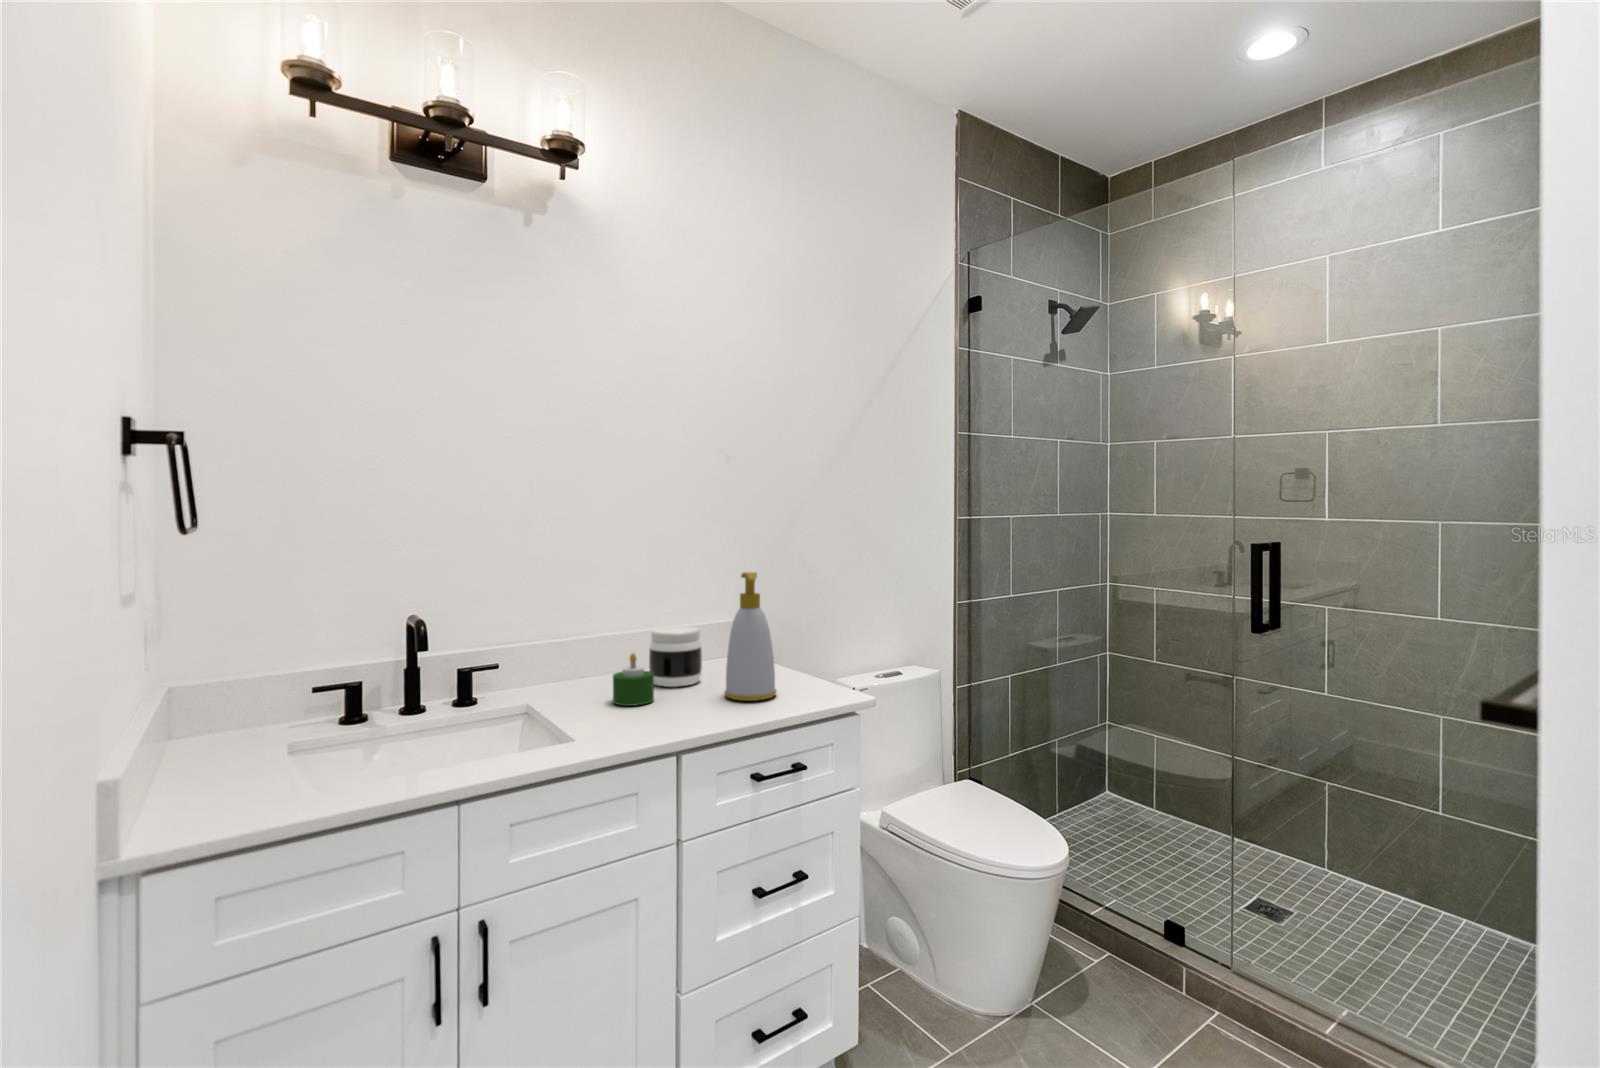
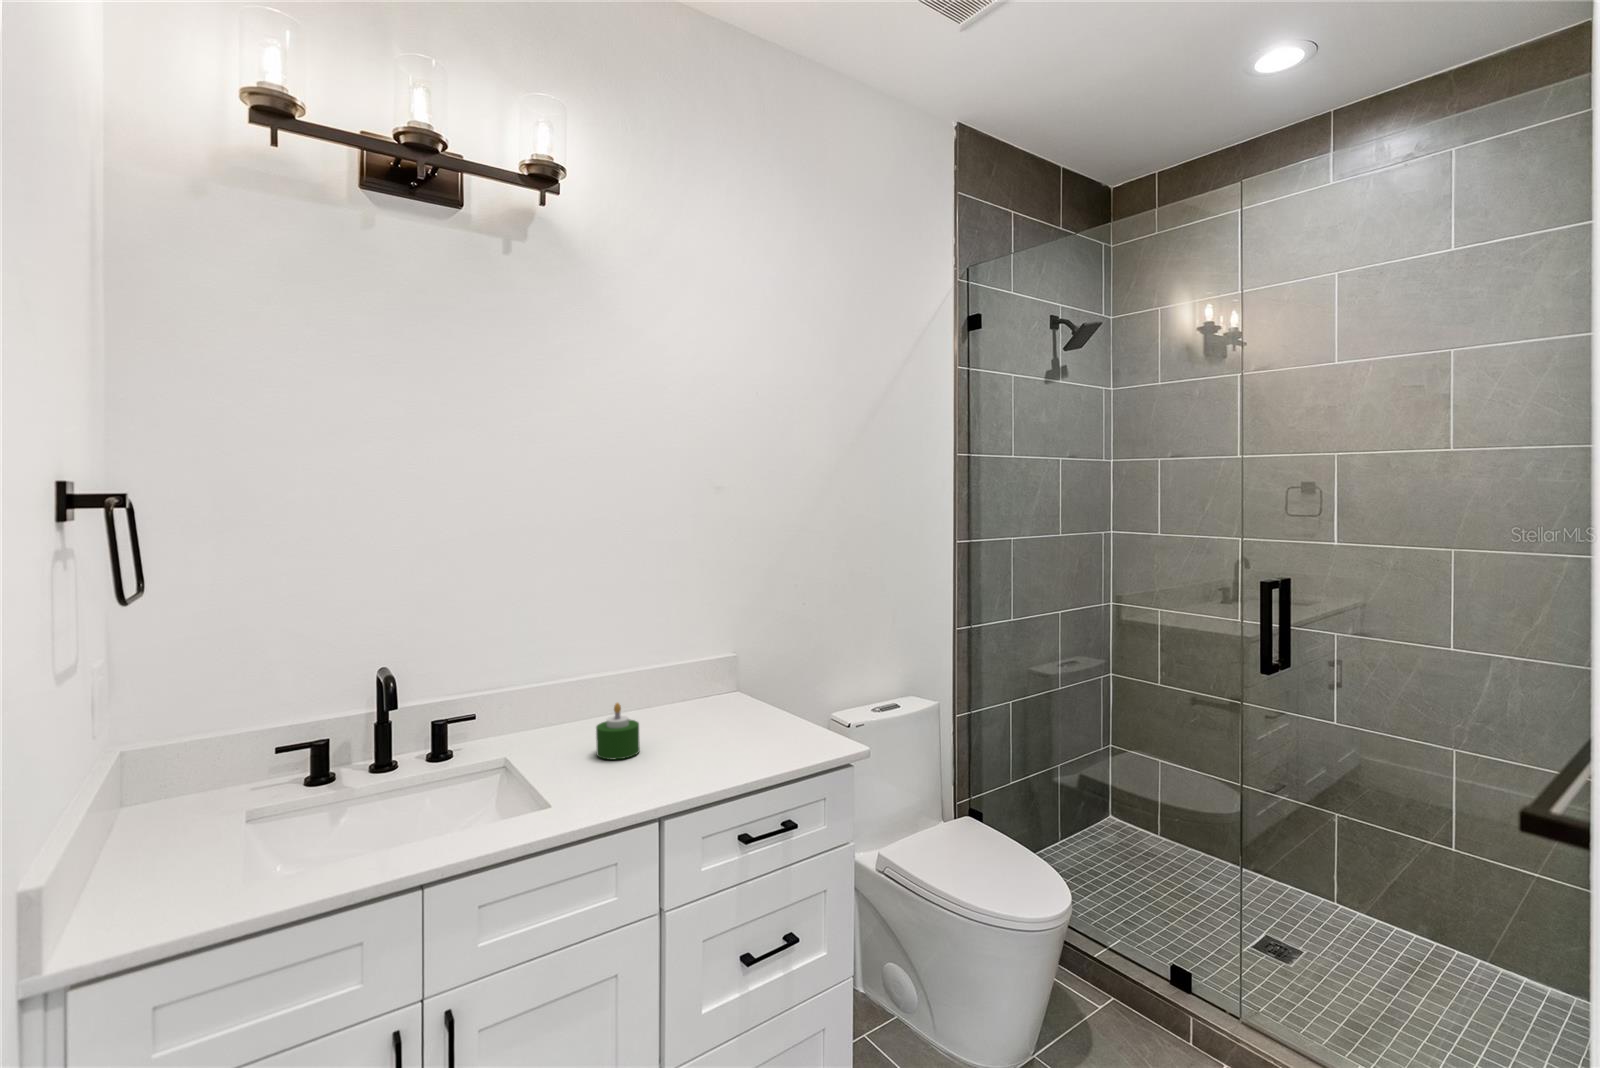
soap bottle: present [724,572,777,701] -> none [713,617,768,753]
jar: present [649,626,702,687] -> none [637,668,691,734]

